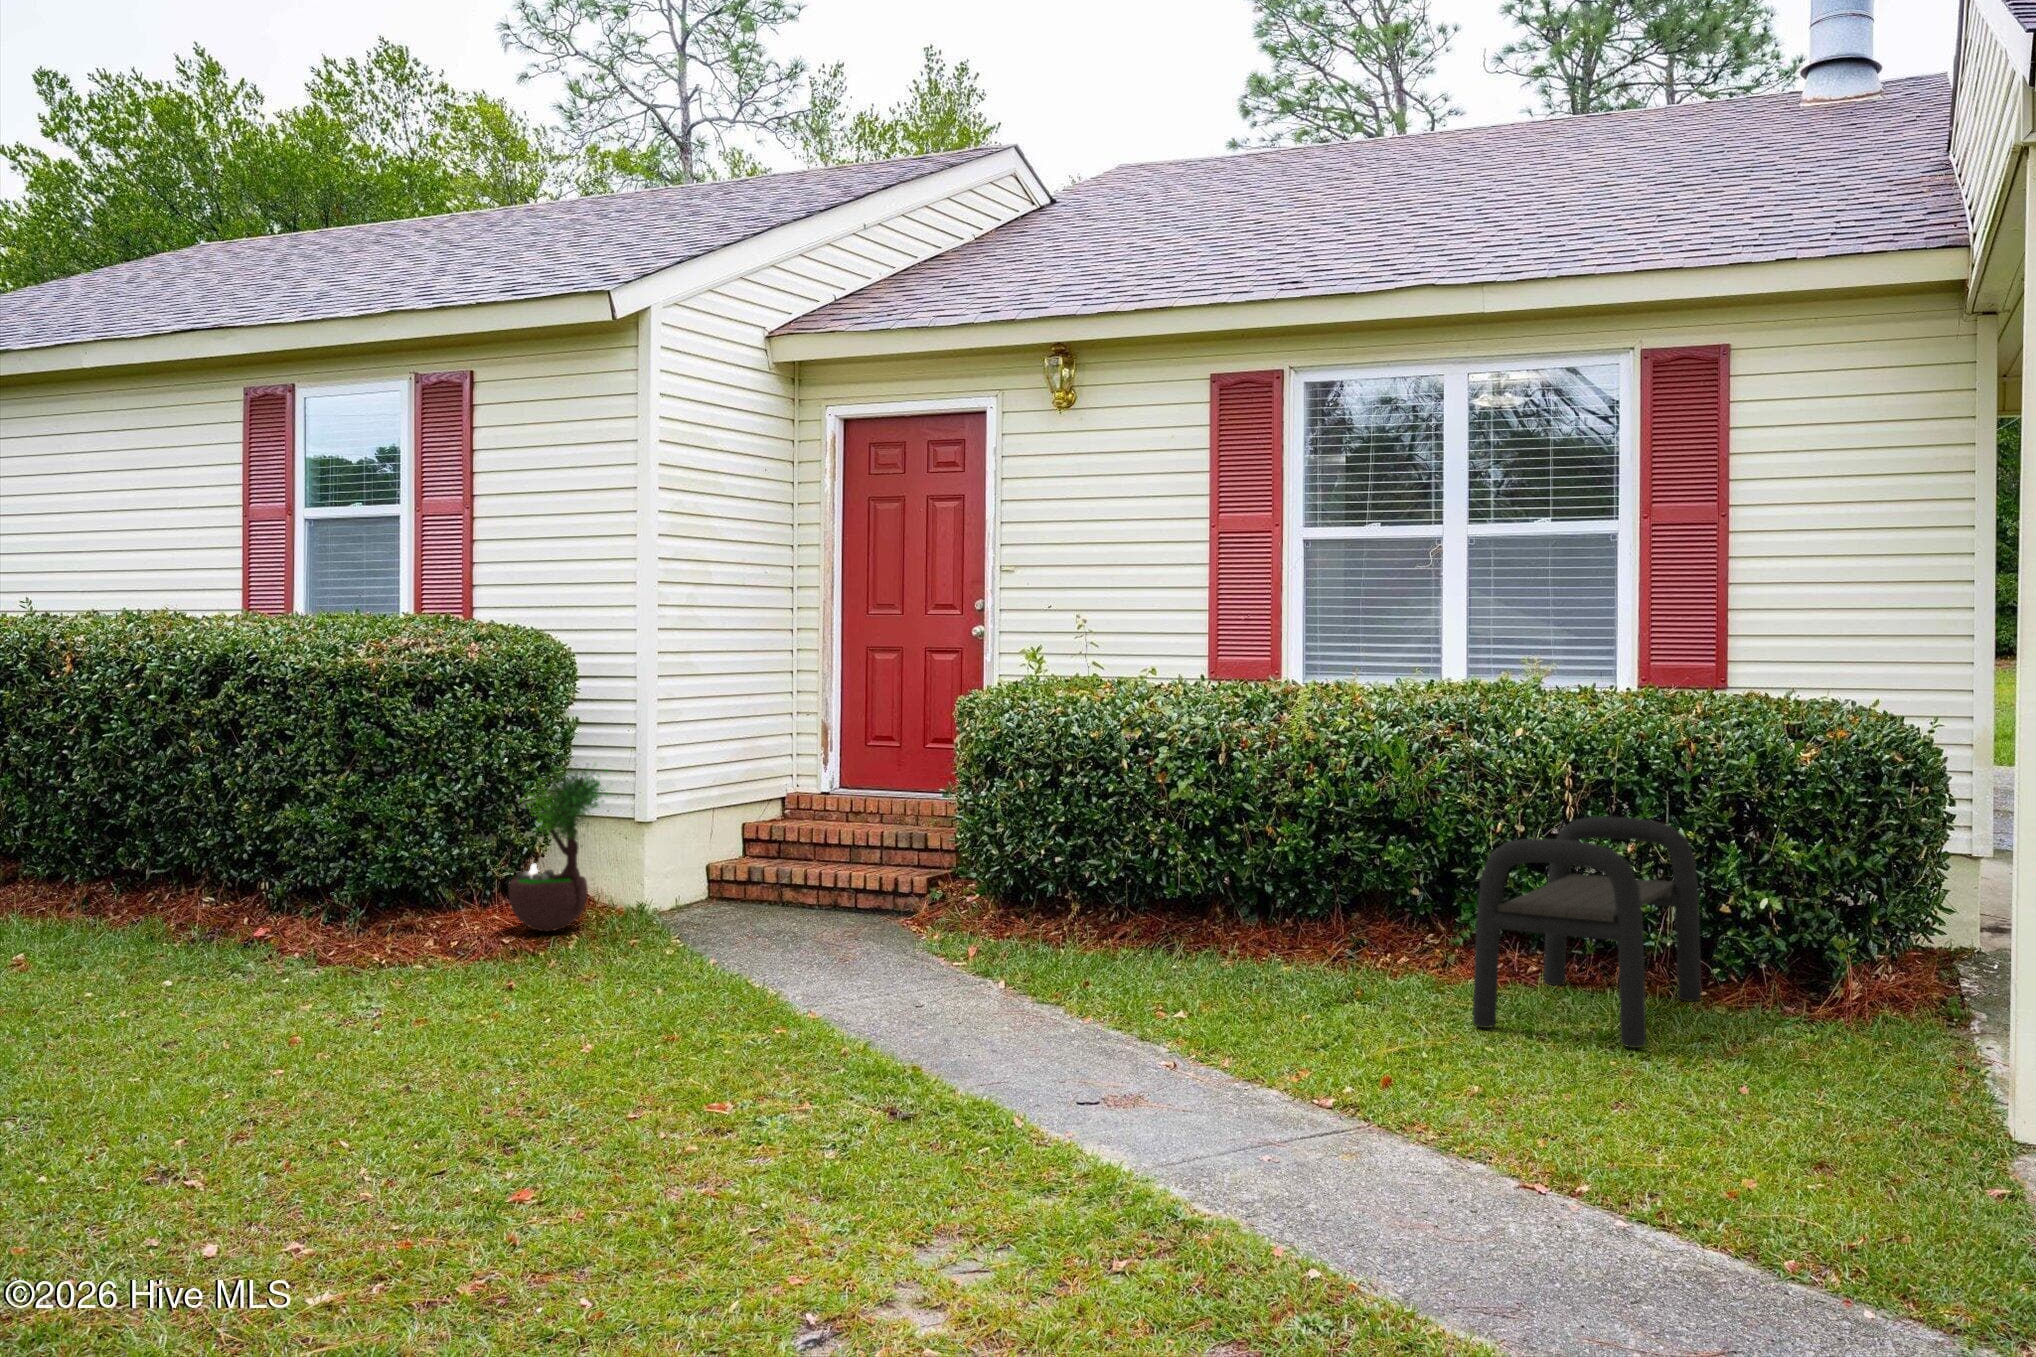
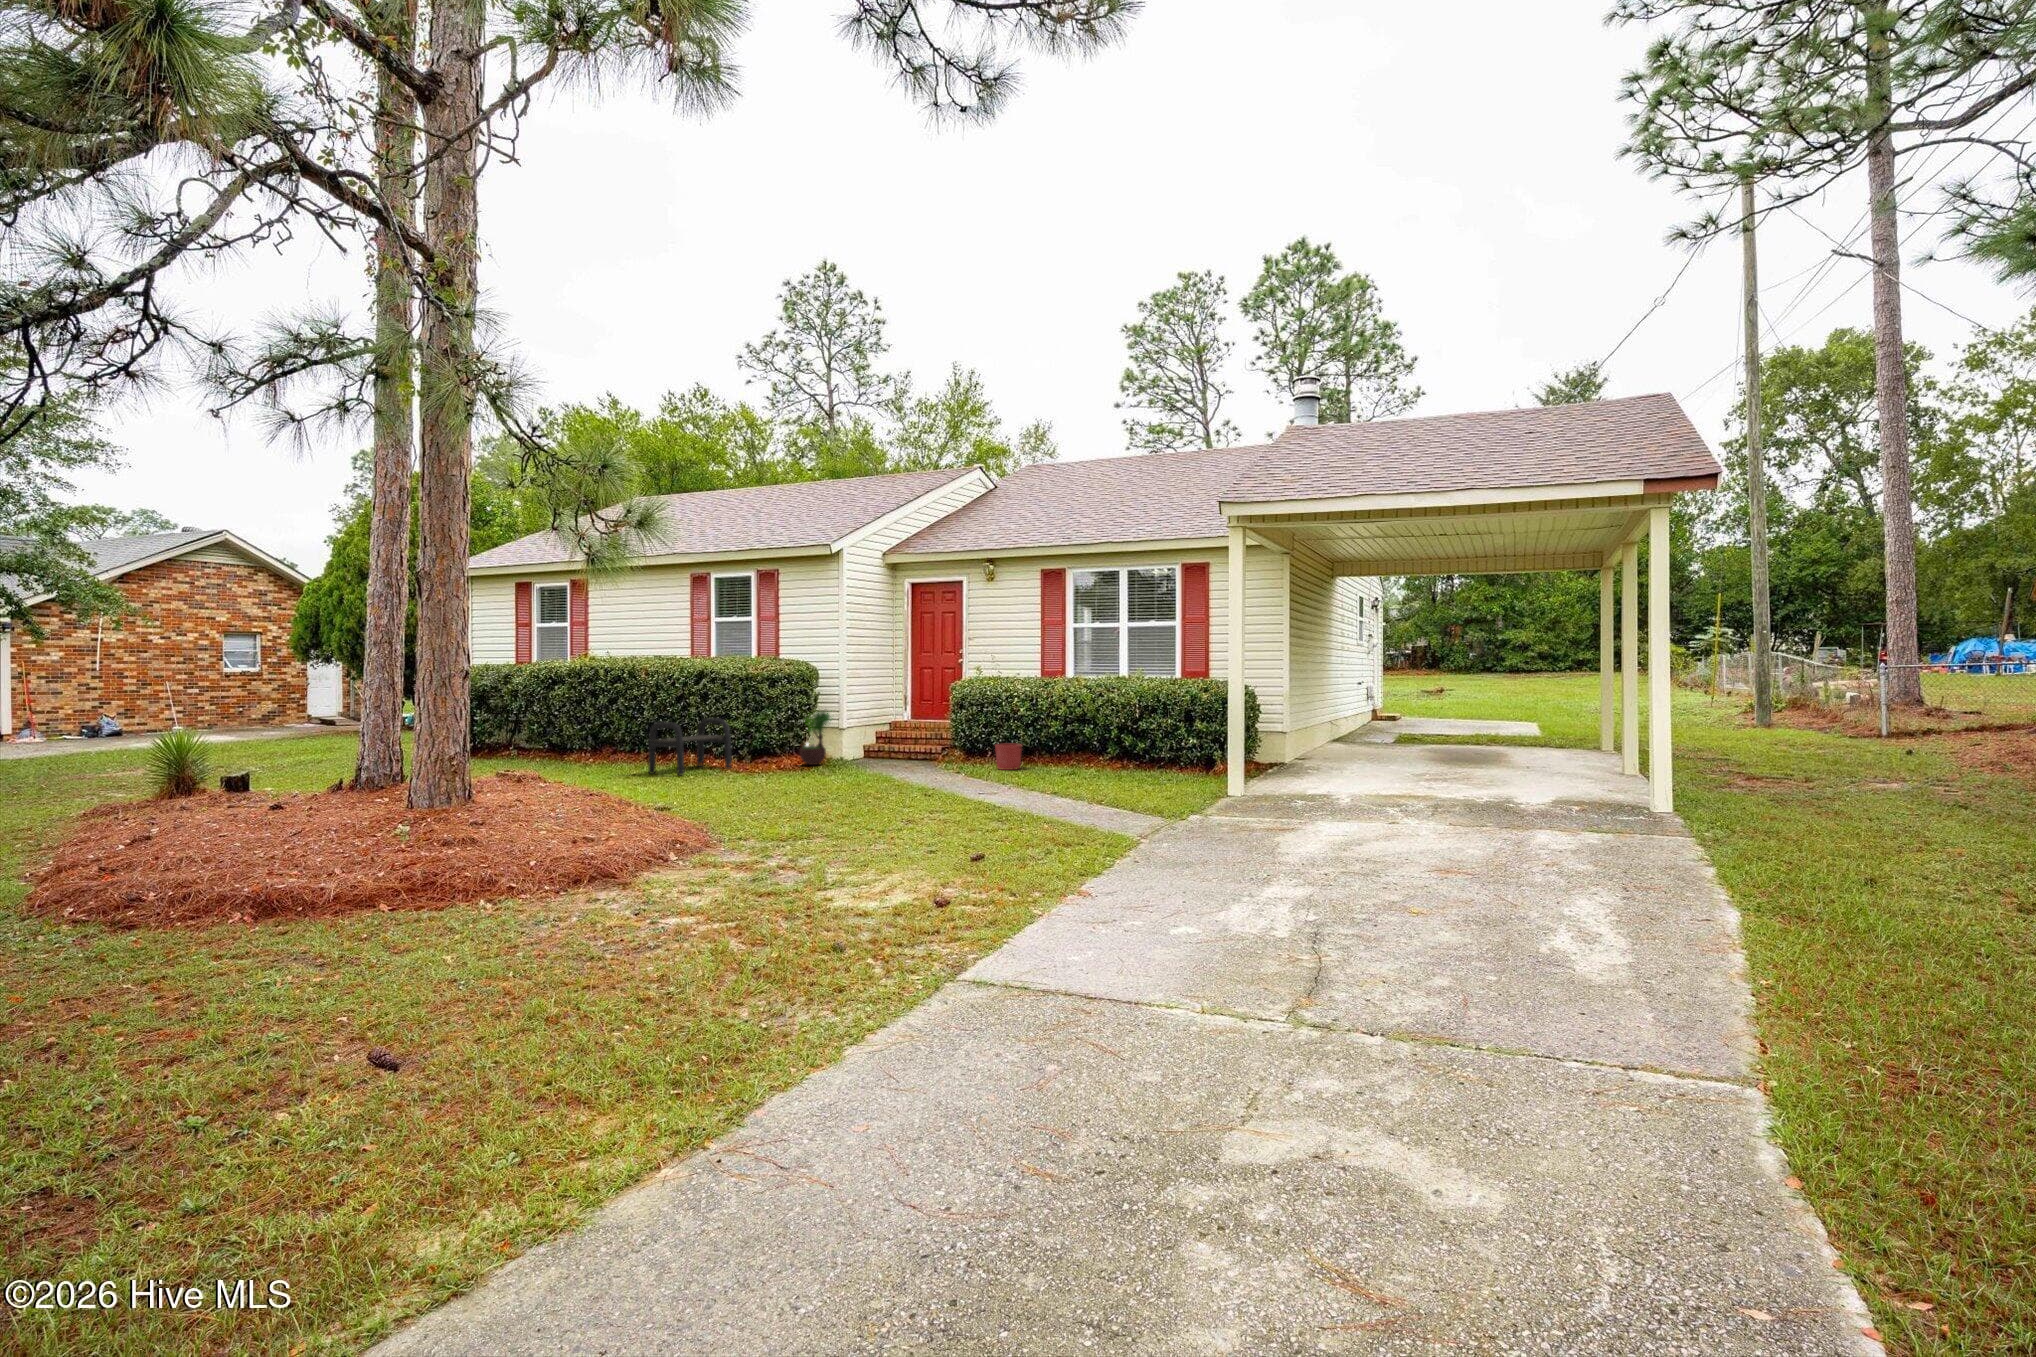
bench: present [1473,817,1701,1048] -> present [649,718,732,775]
bucket: none [1092,880,1182,966] -> present [995,743,1023,770]

